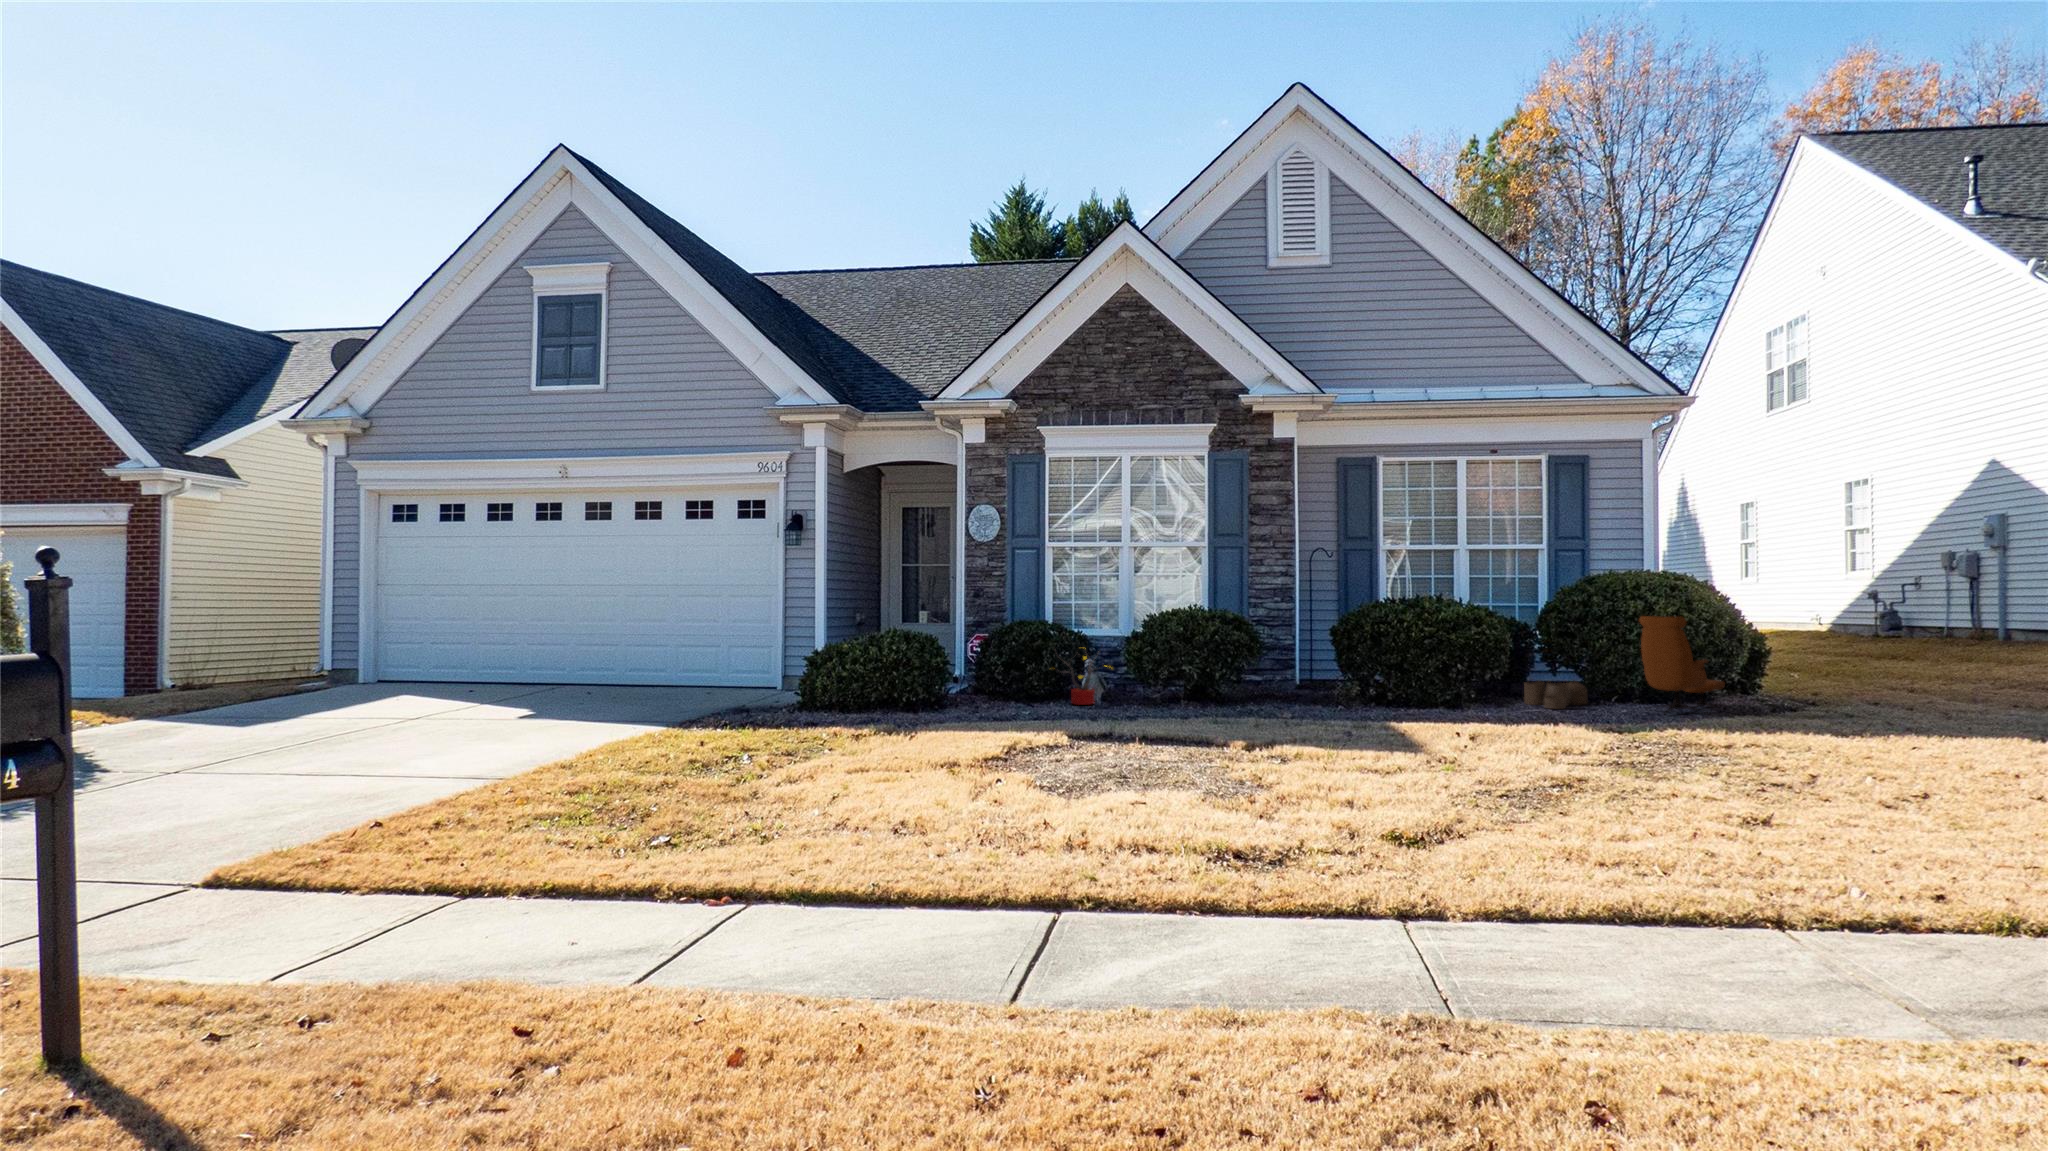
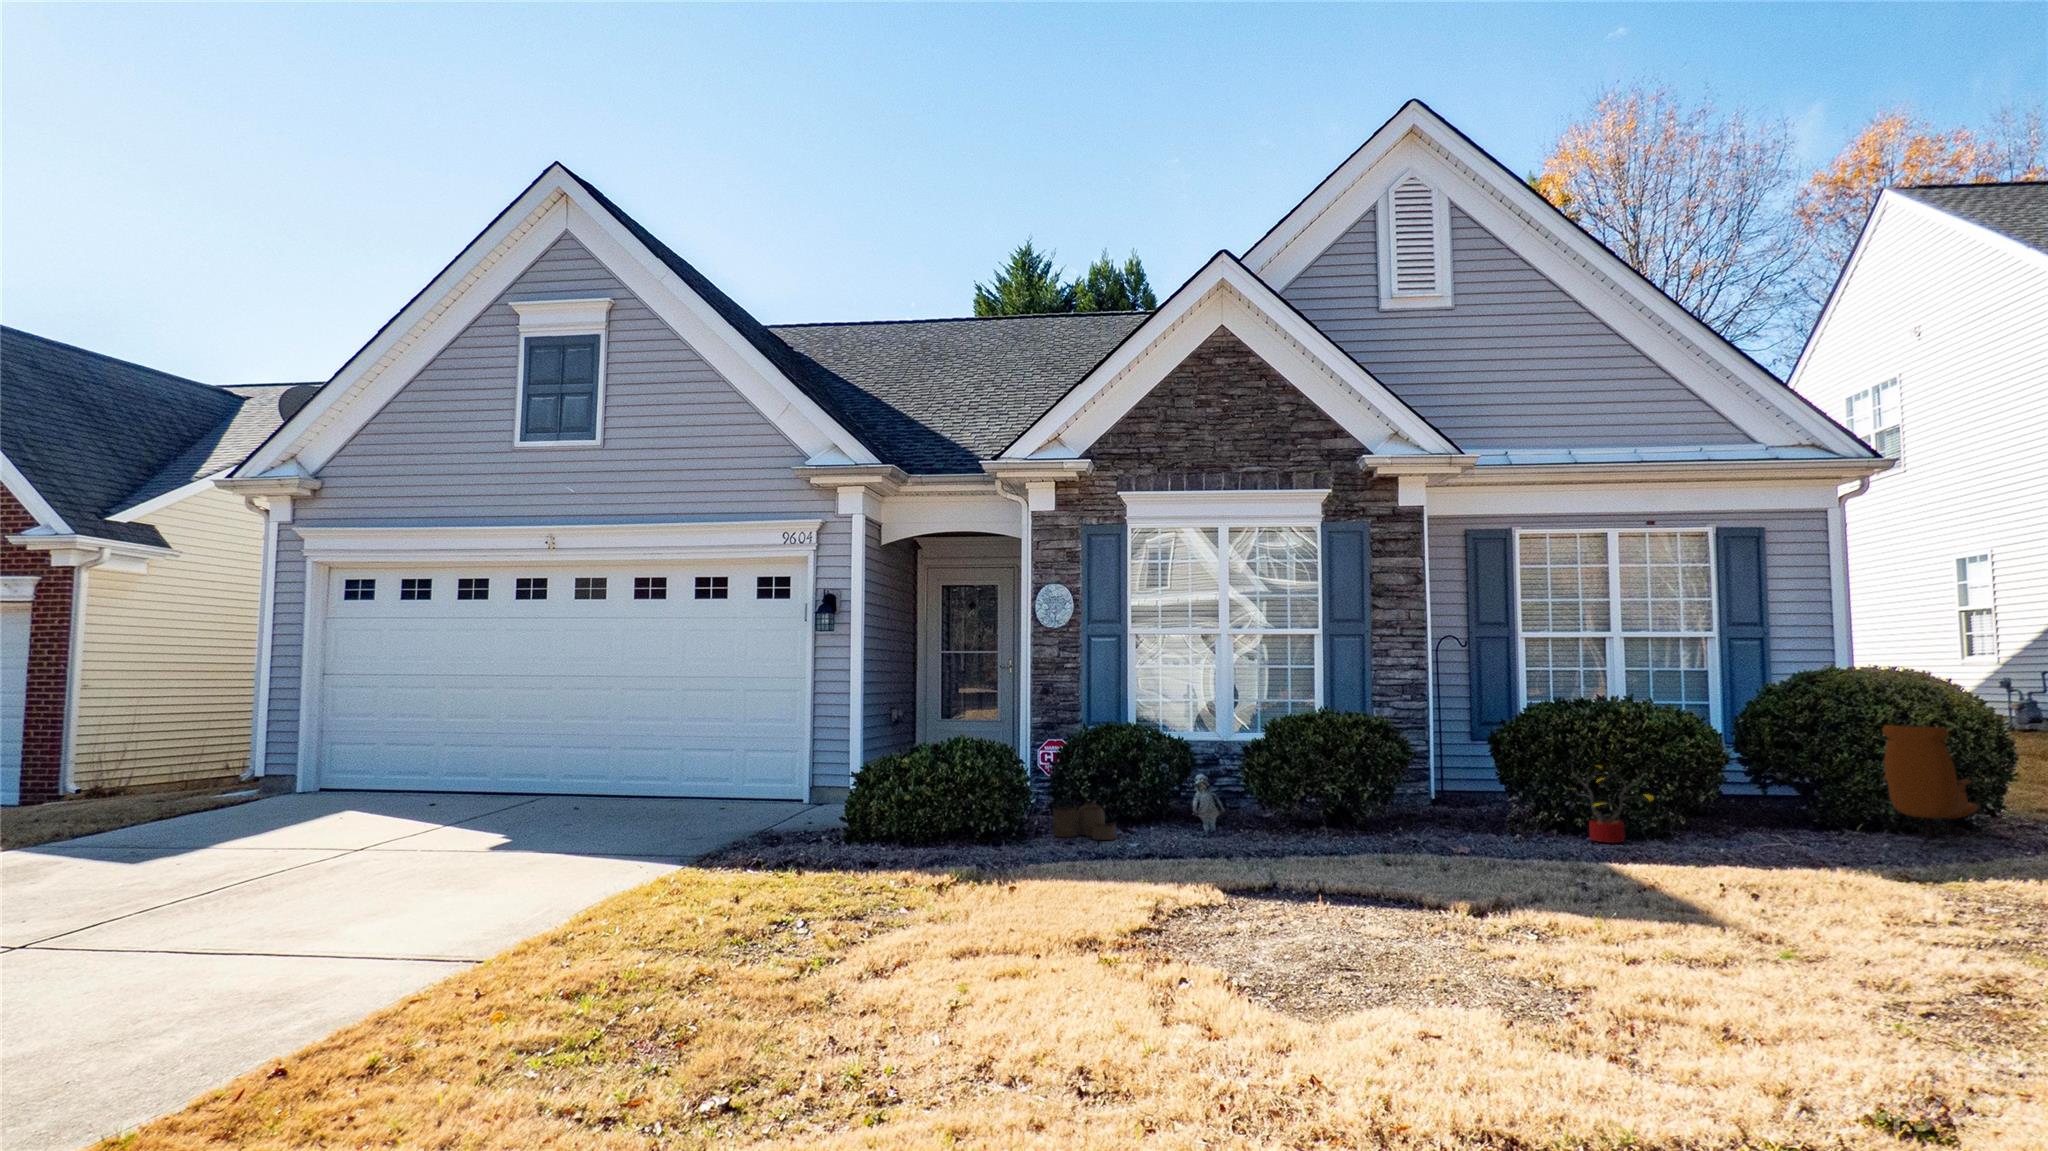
decorative plant: present [1056,653,1095,705] -> present [1575,767,1654,843]
woven basket: present [1524,681,1587,709] -> present [1053,802,1116,840]

